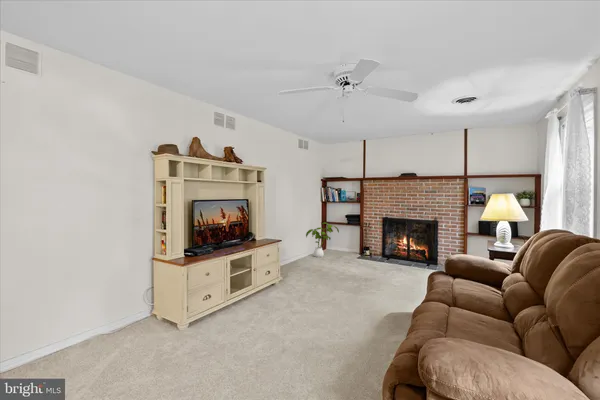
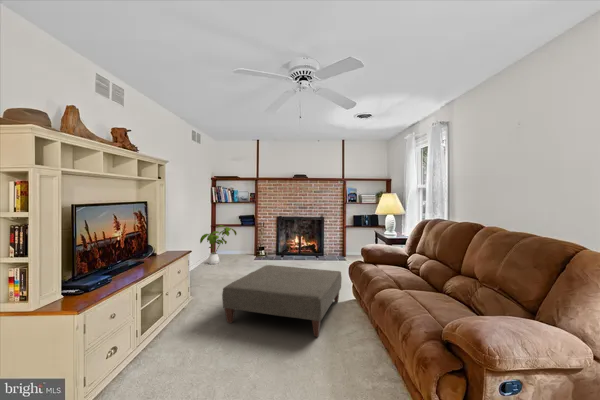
ottoman: none [292,259,408,321] -> present [222,265,342,337]

